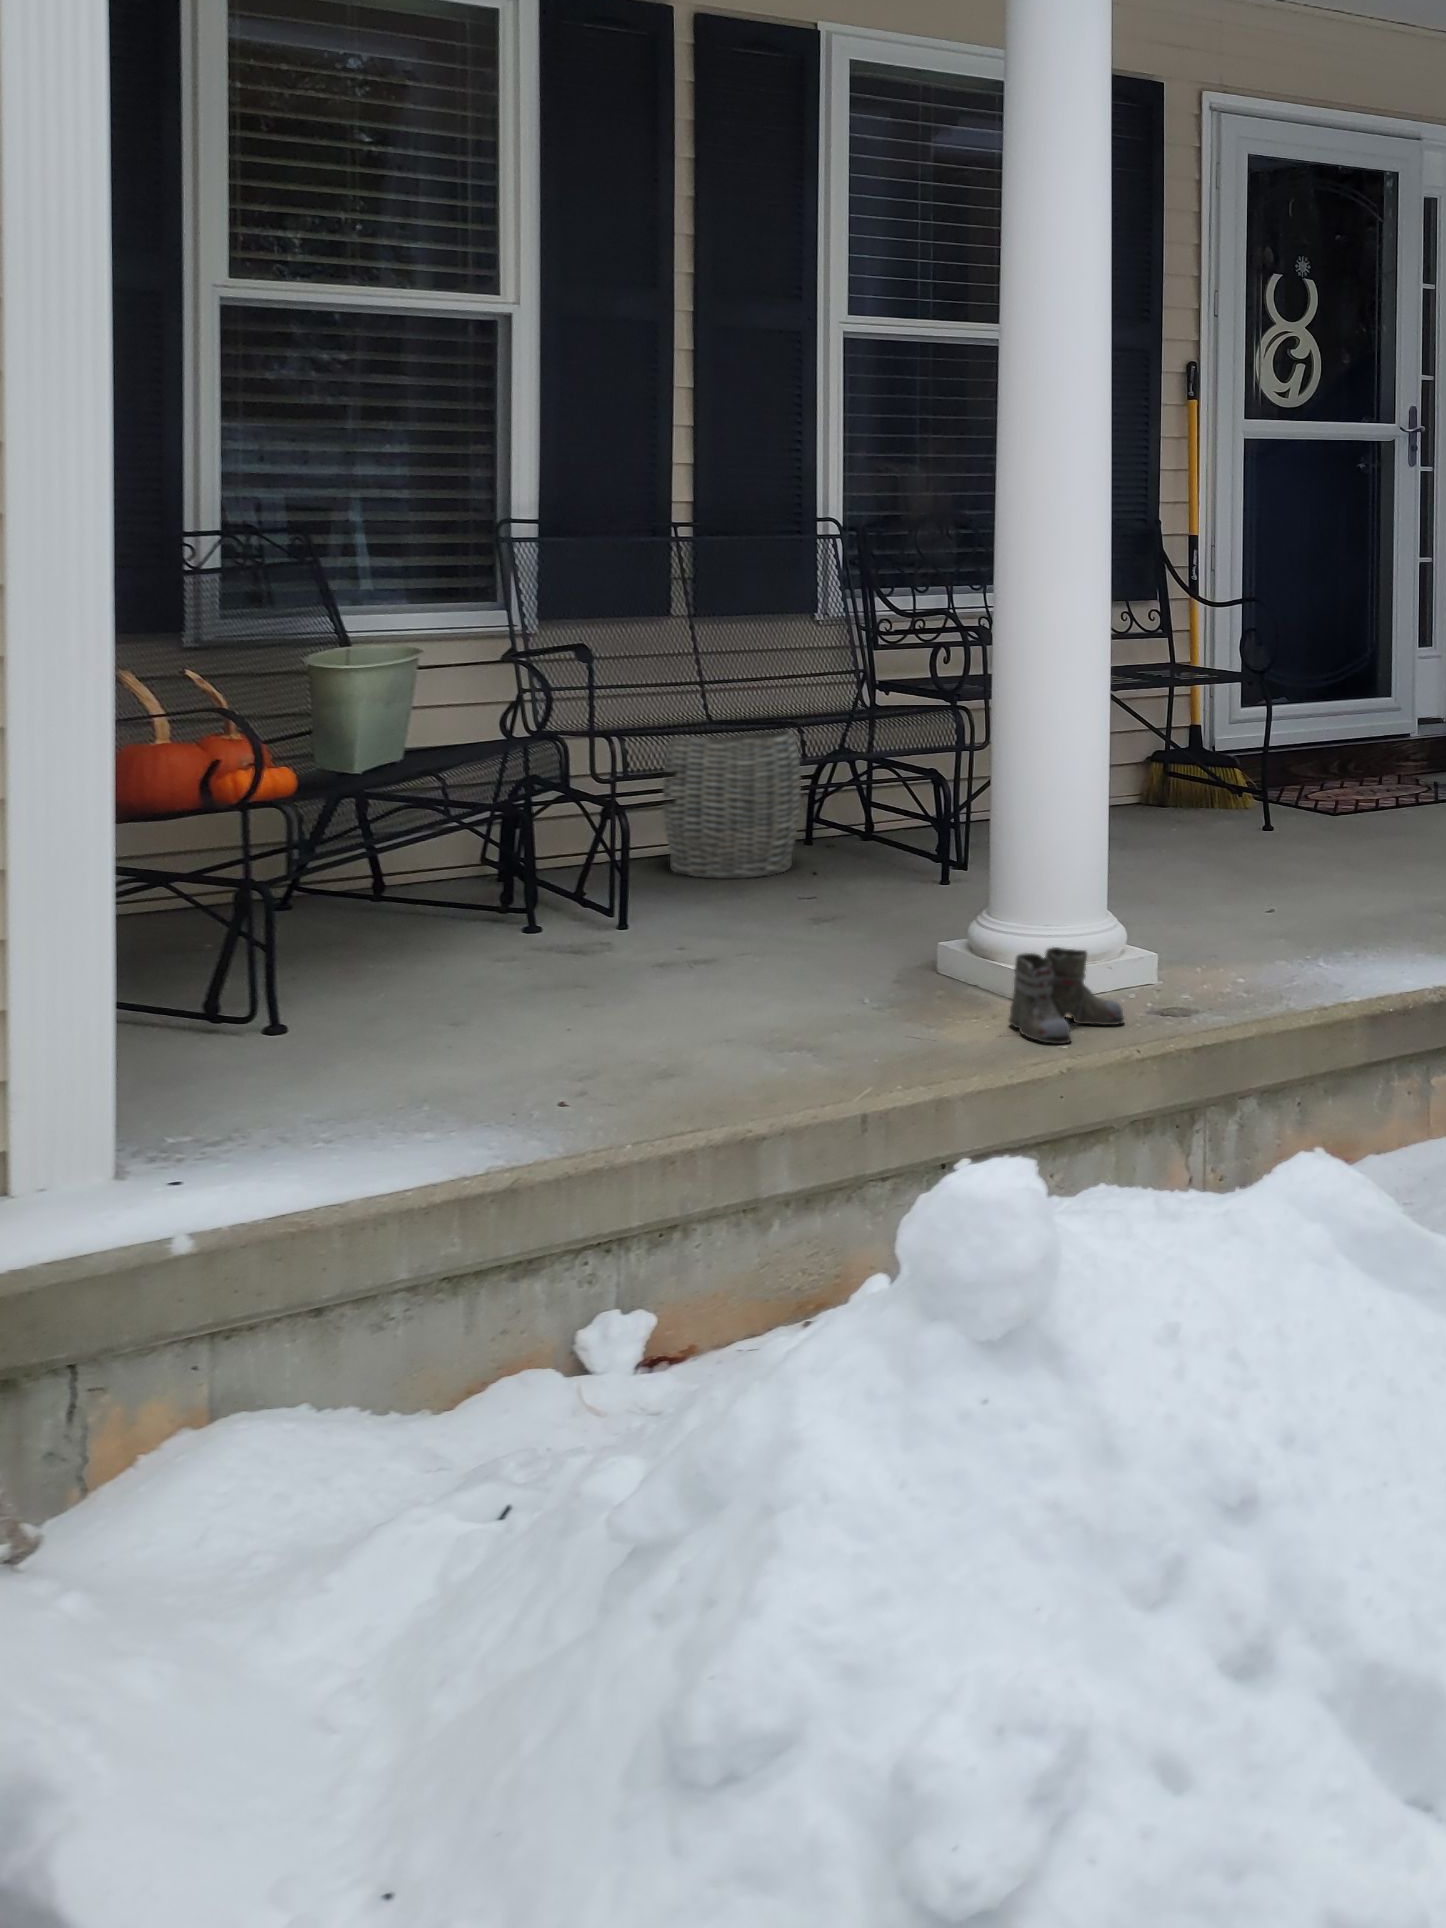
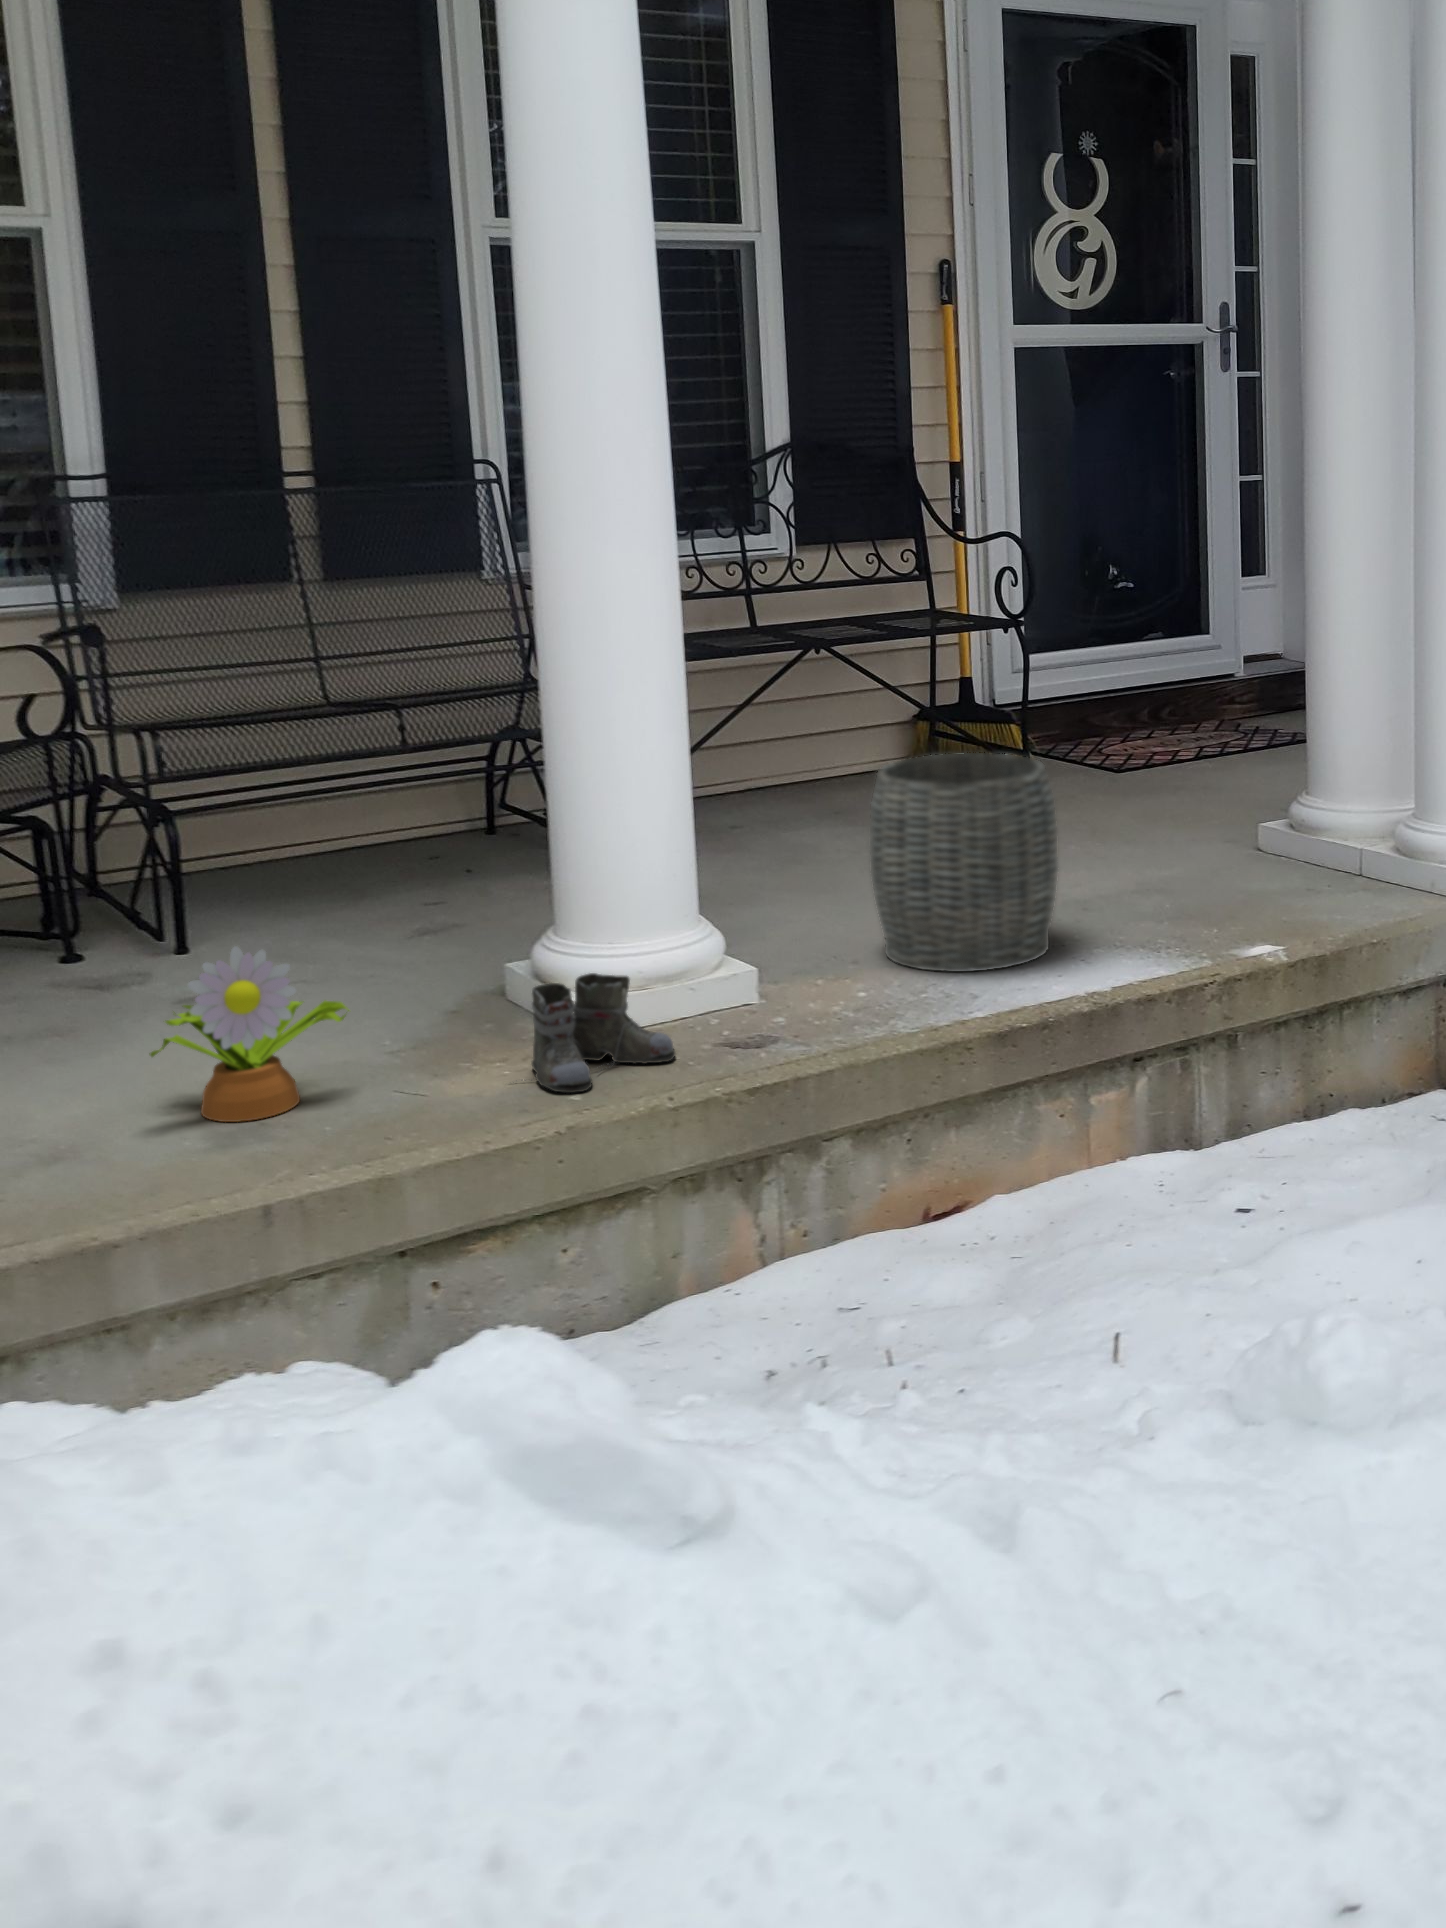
woven basket: present [663,730,801,879] -> present [870,753,1058,972]
decorative plant: none [726,905,875,1055] -> present [149,946,349,1122]

